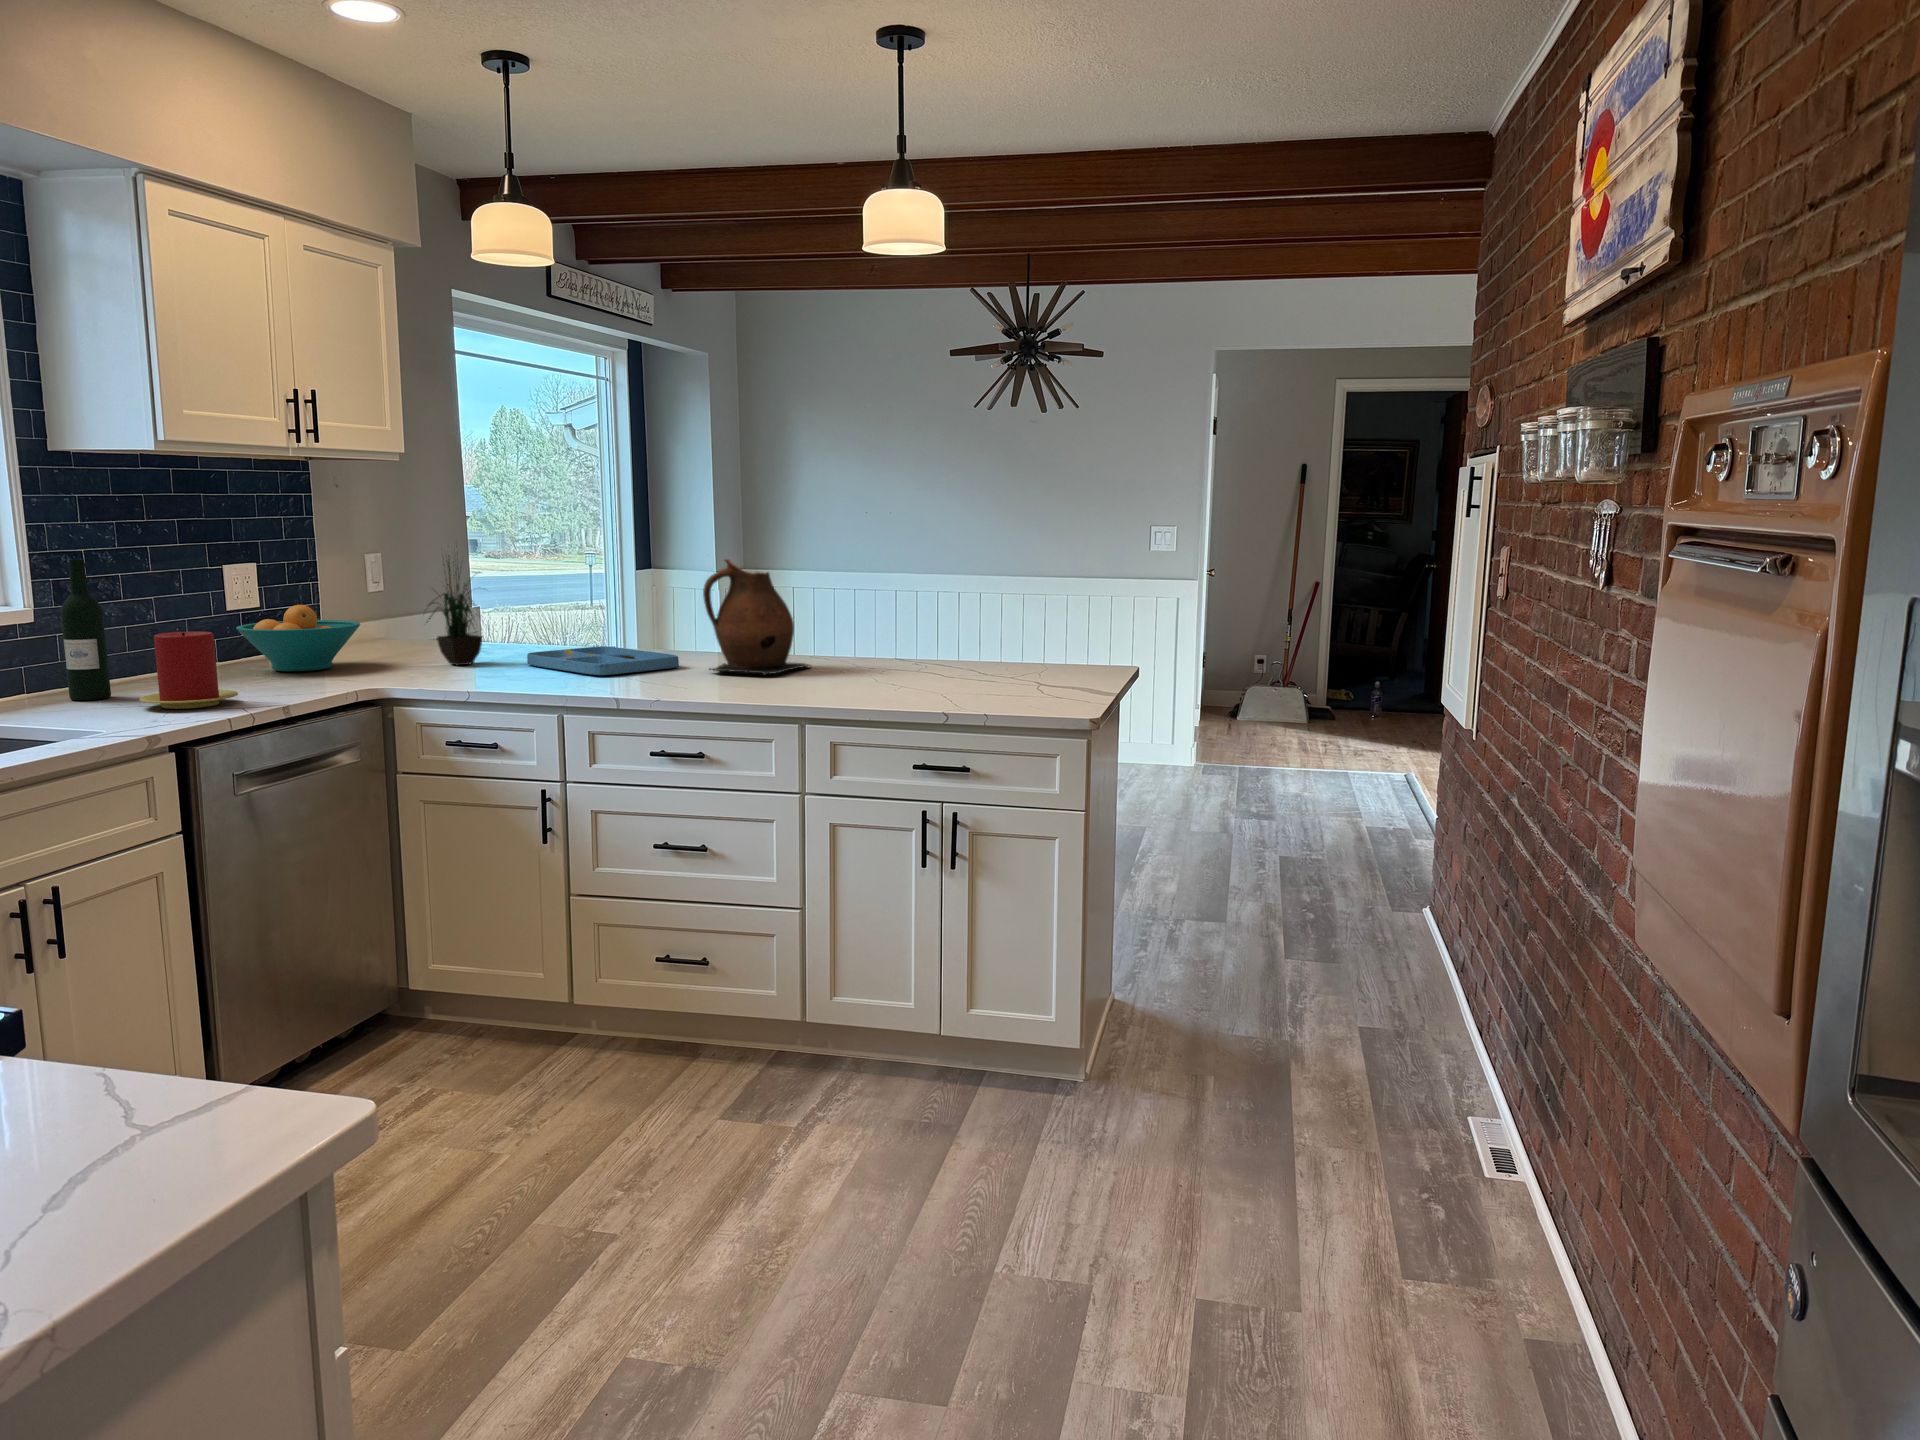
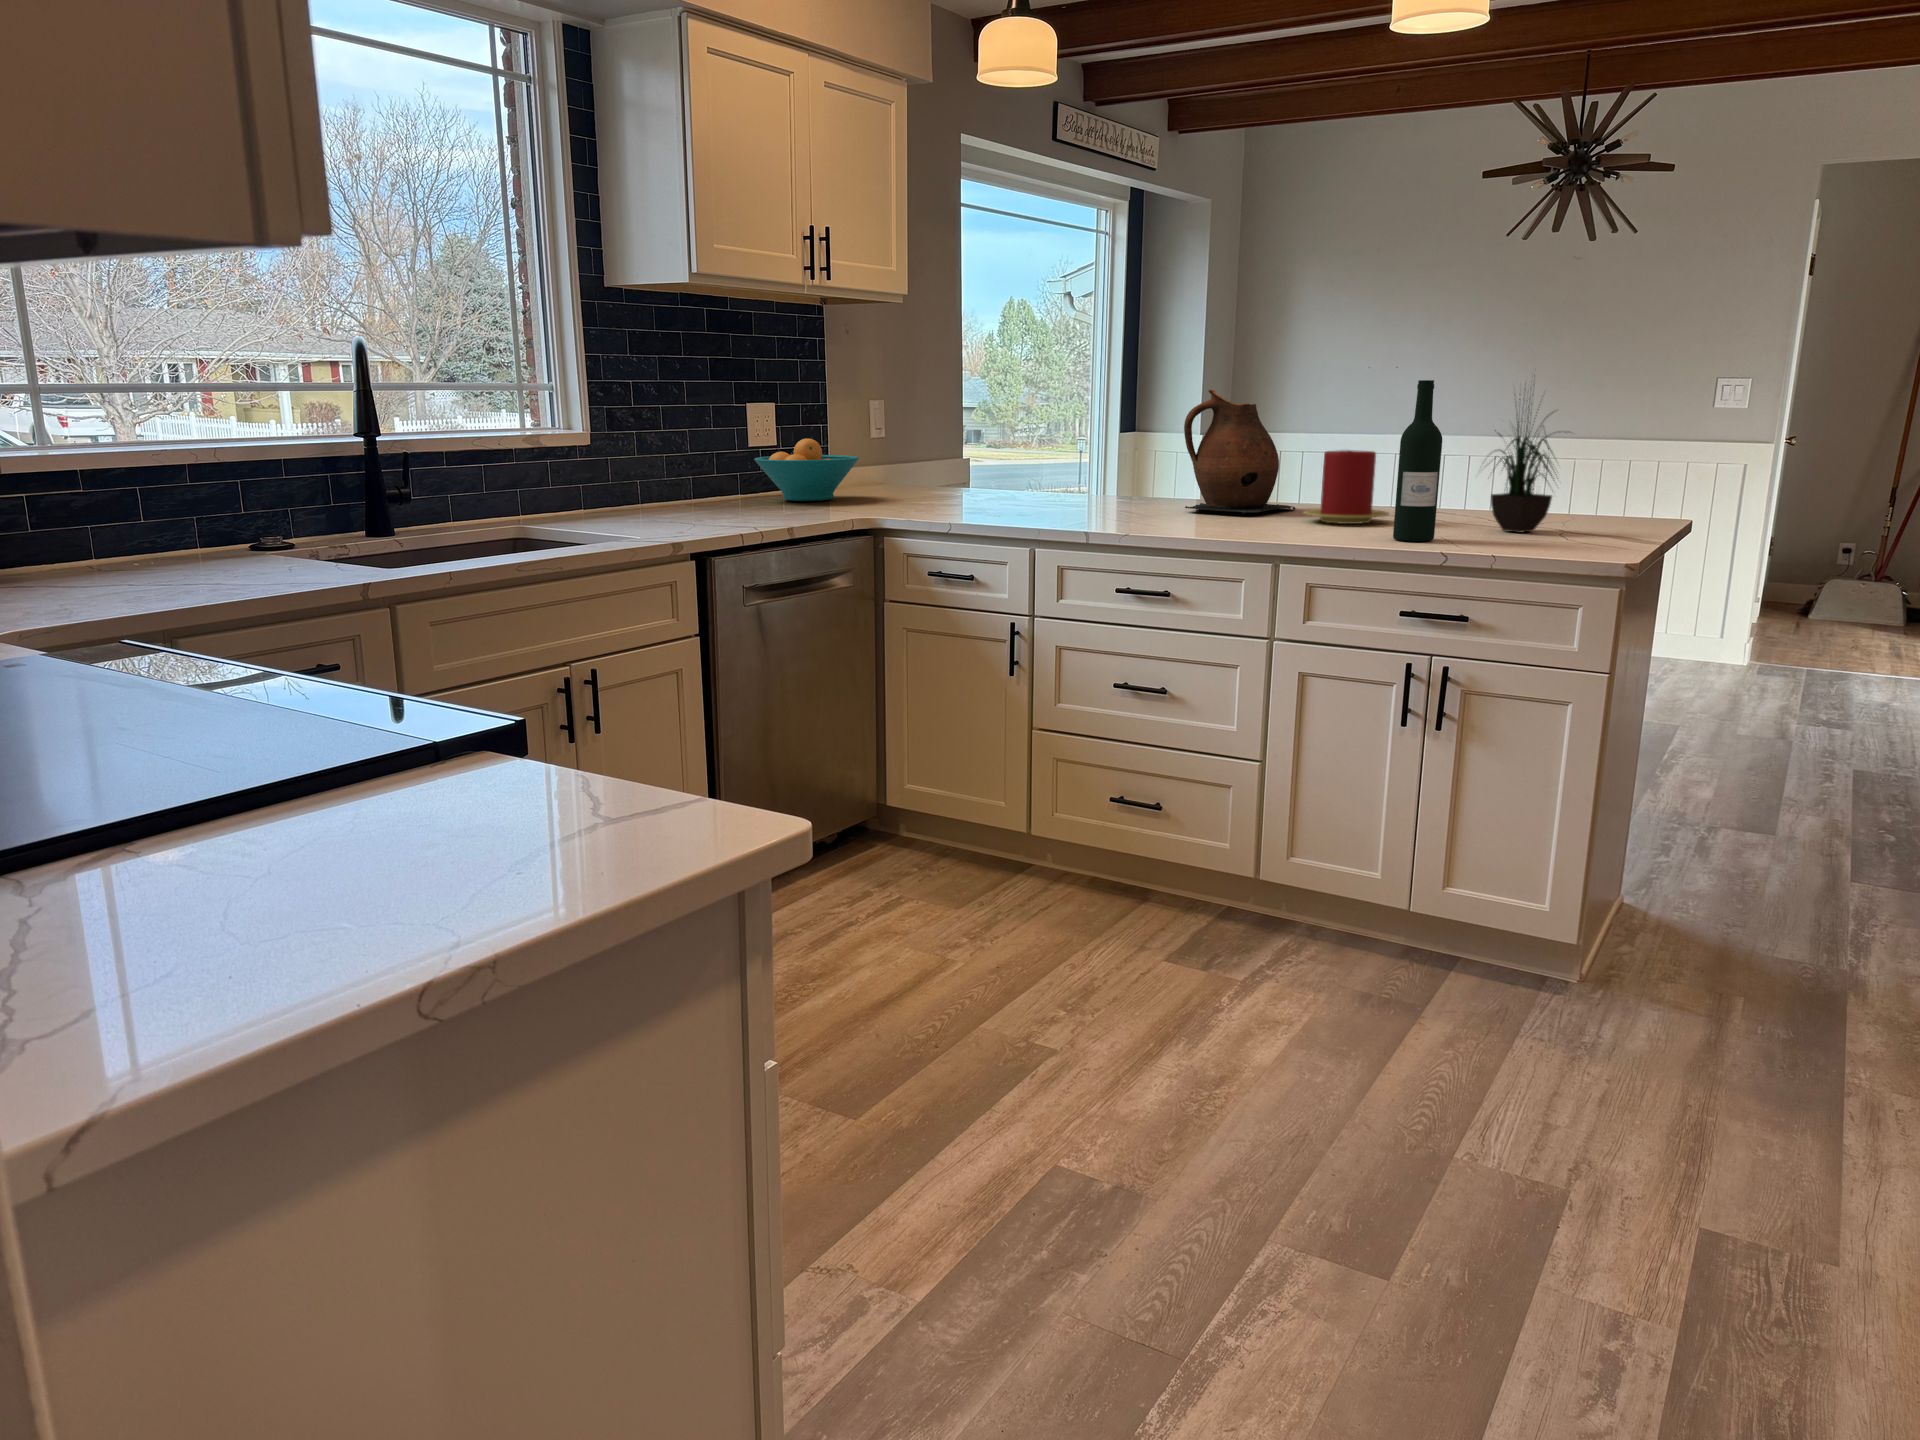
wine bottle: present [60,559,111,700] -> present [1393,380,1442,541]
potted plant: present [427,562,482,665] -> present [1491,399,1558,533]
candle: present [140,632,238,709] -> present [1304,450,1389,524]
tray: present [527,646,679,675] -> none [1007,486,1155,510]

